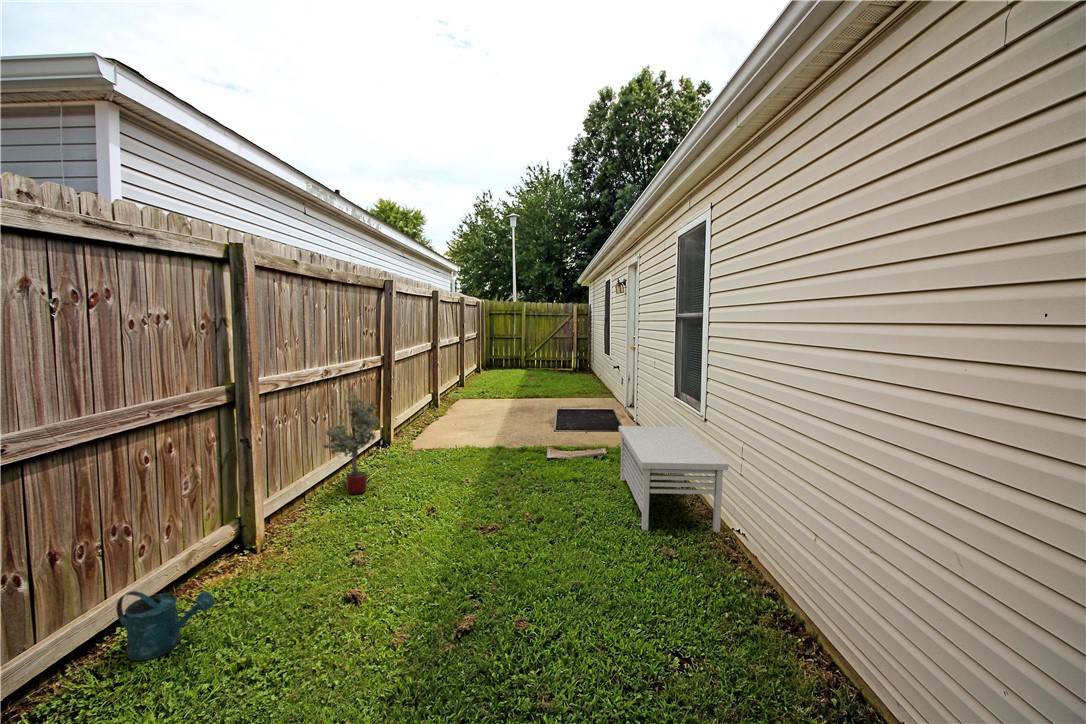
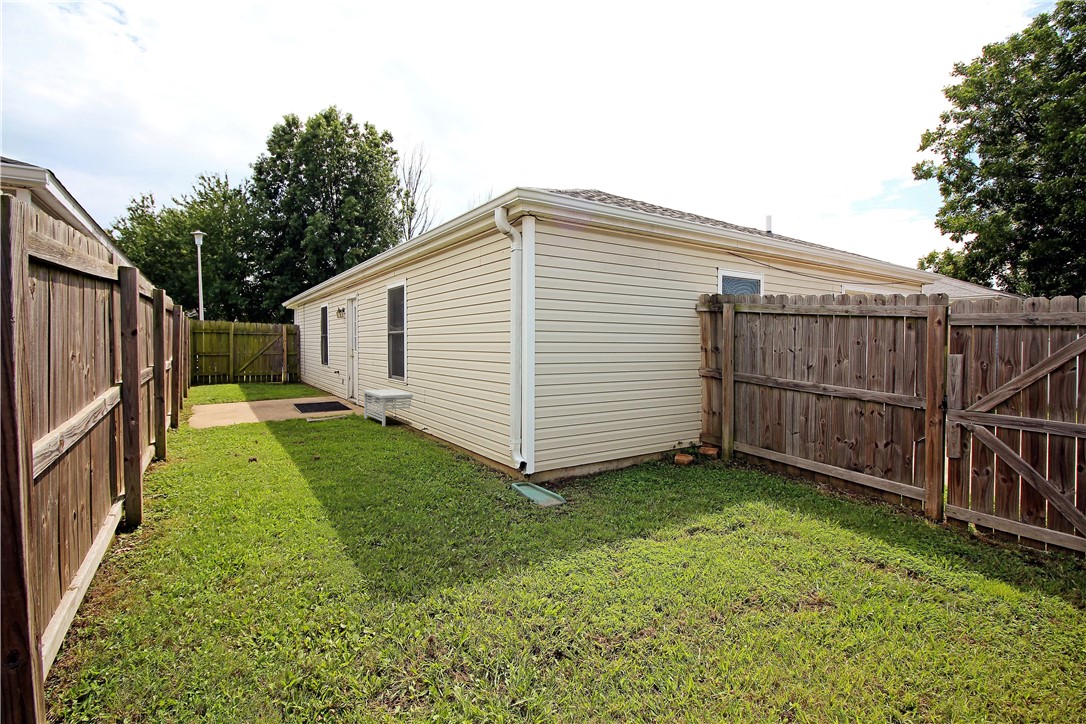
potted tree: present [323,395,380,494] -> none [188,376,225,434]
watering can: present [116,591,214,661] -> none [188,435,231,461]

